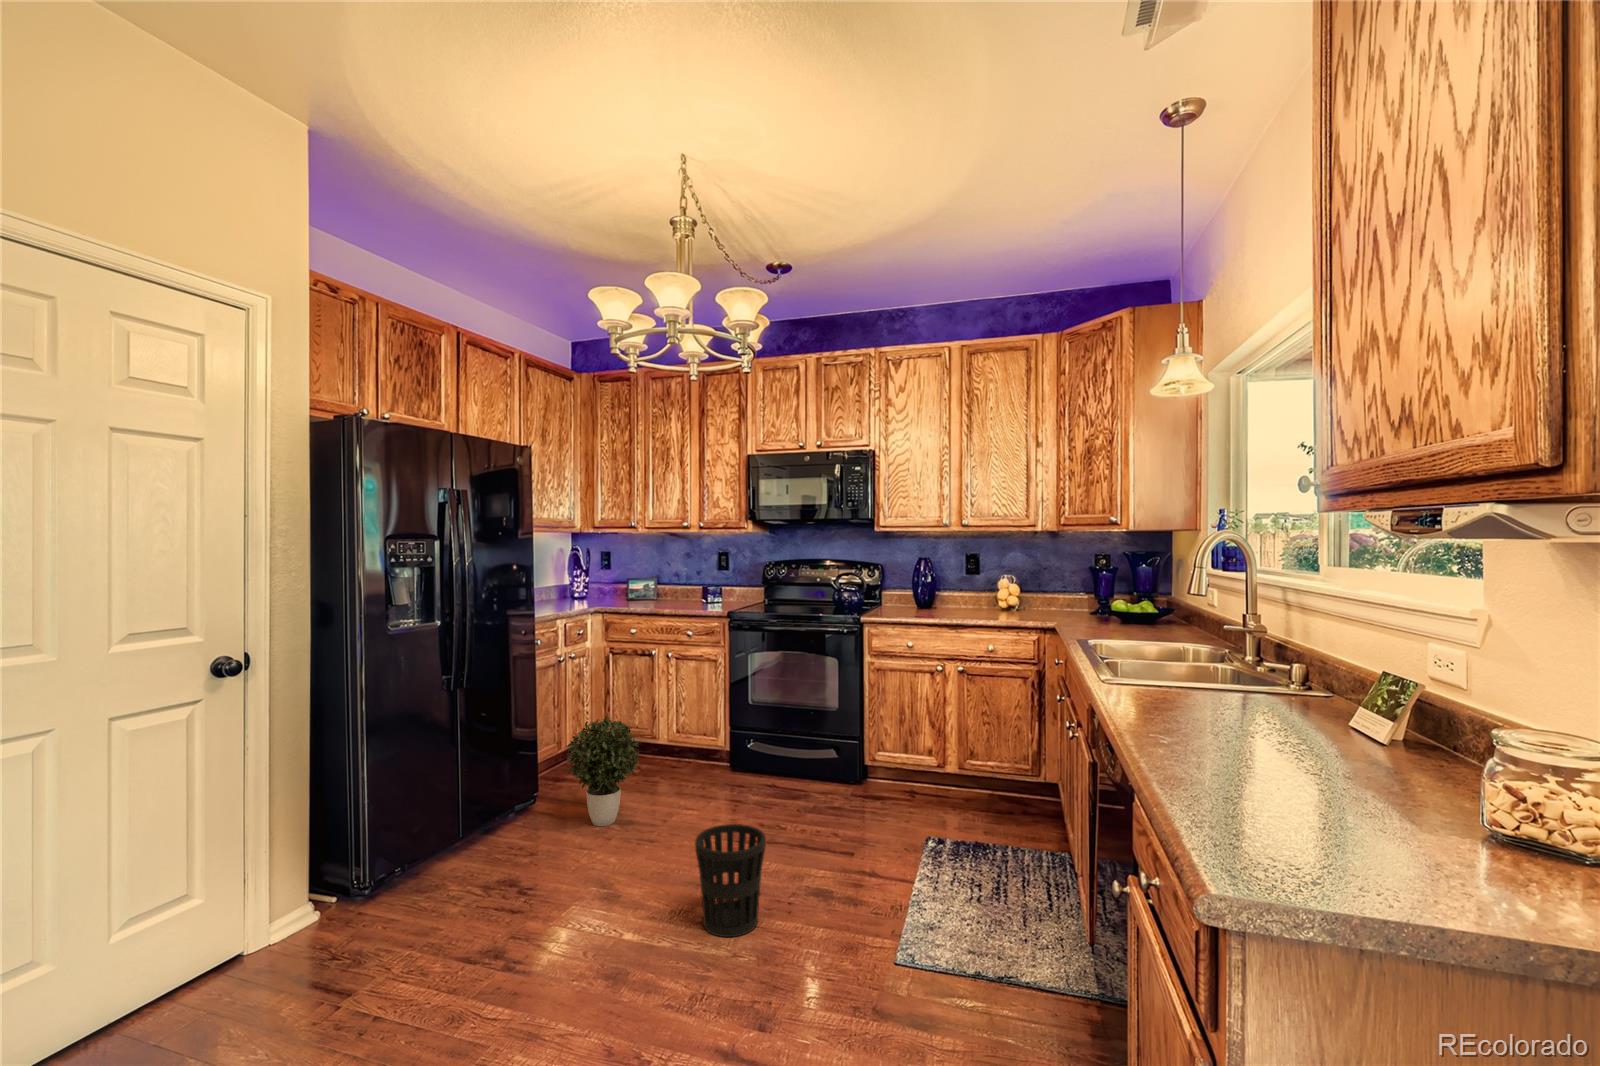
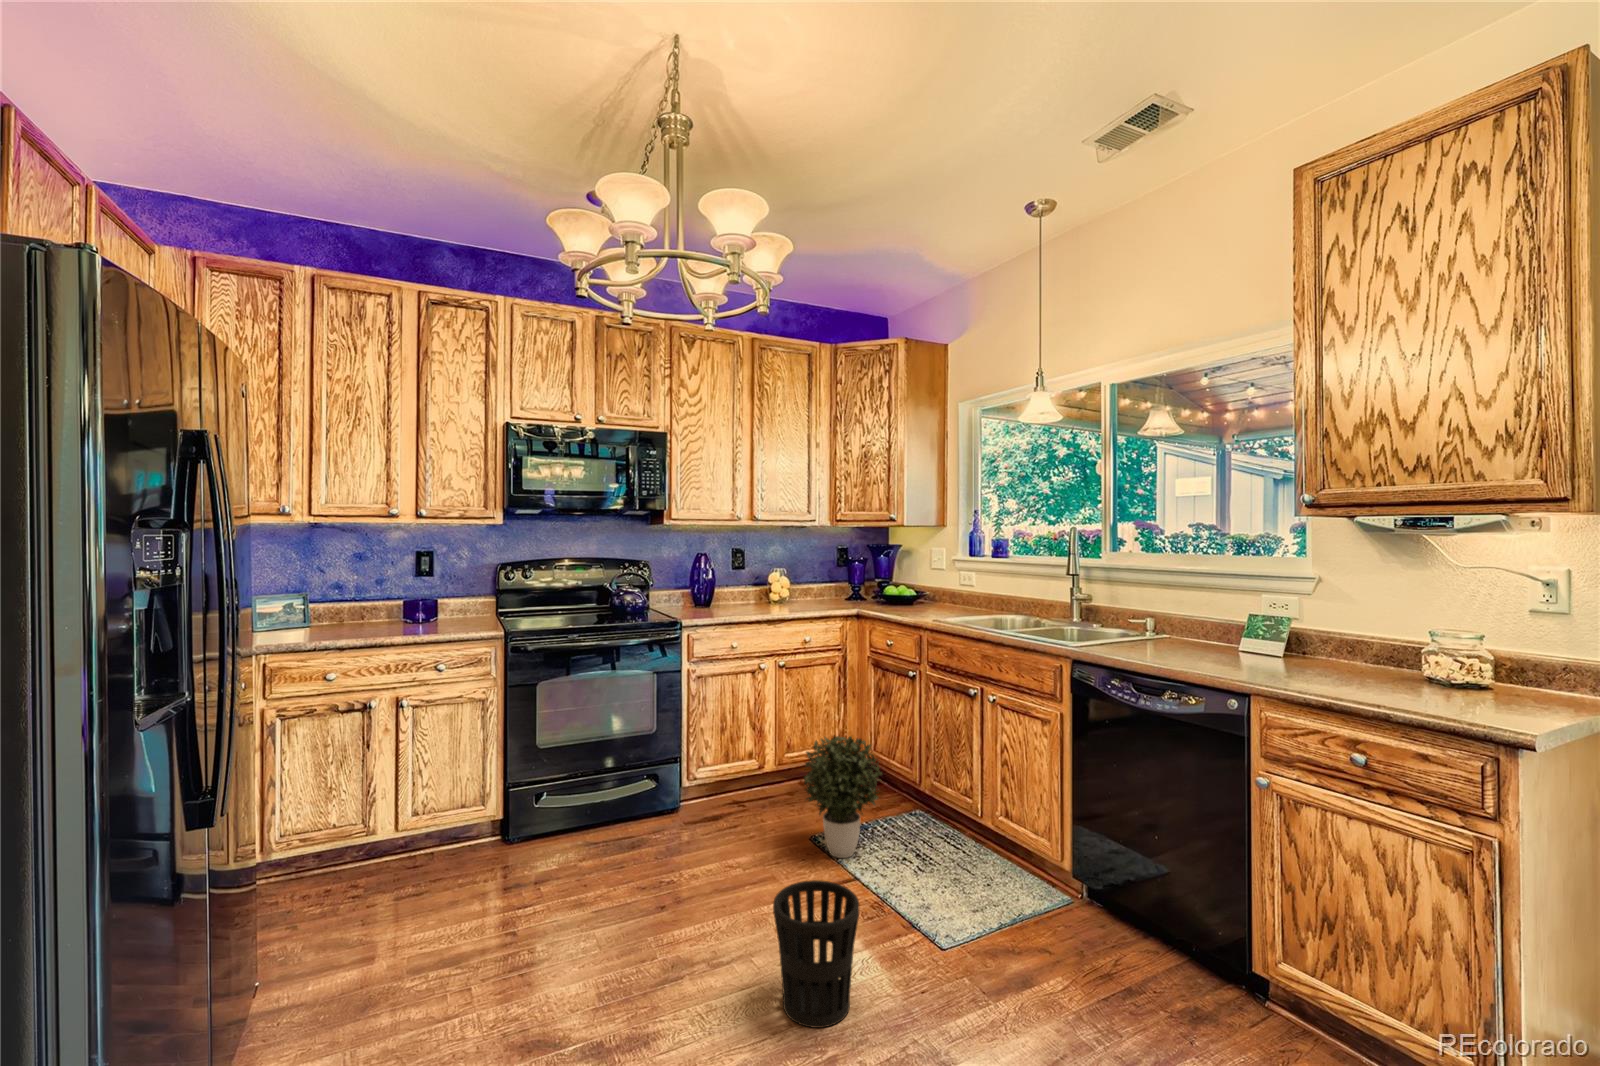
potted plant: present [565,717,640,826] -> present [804,735,882,858]

